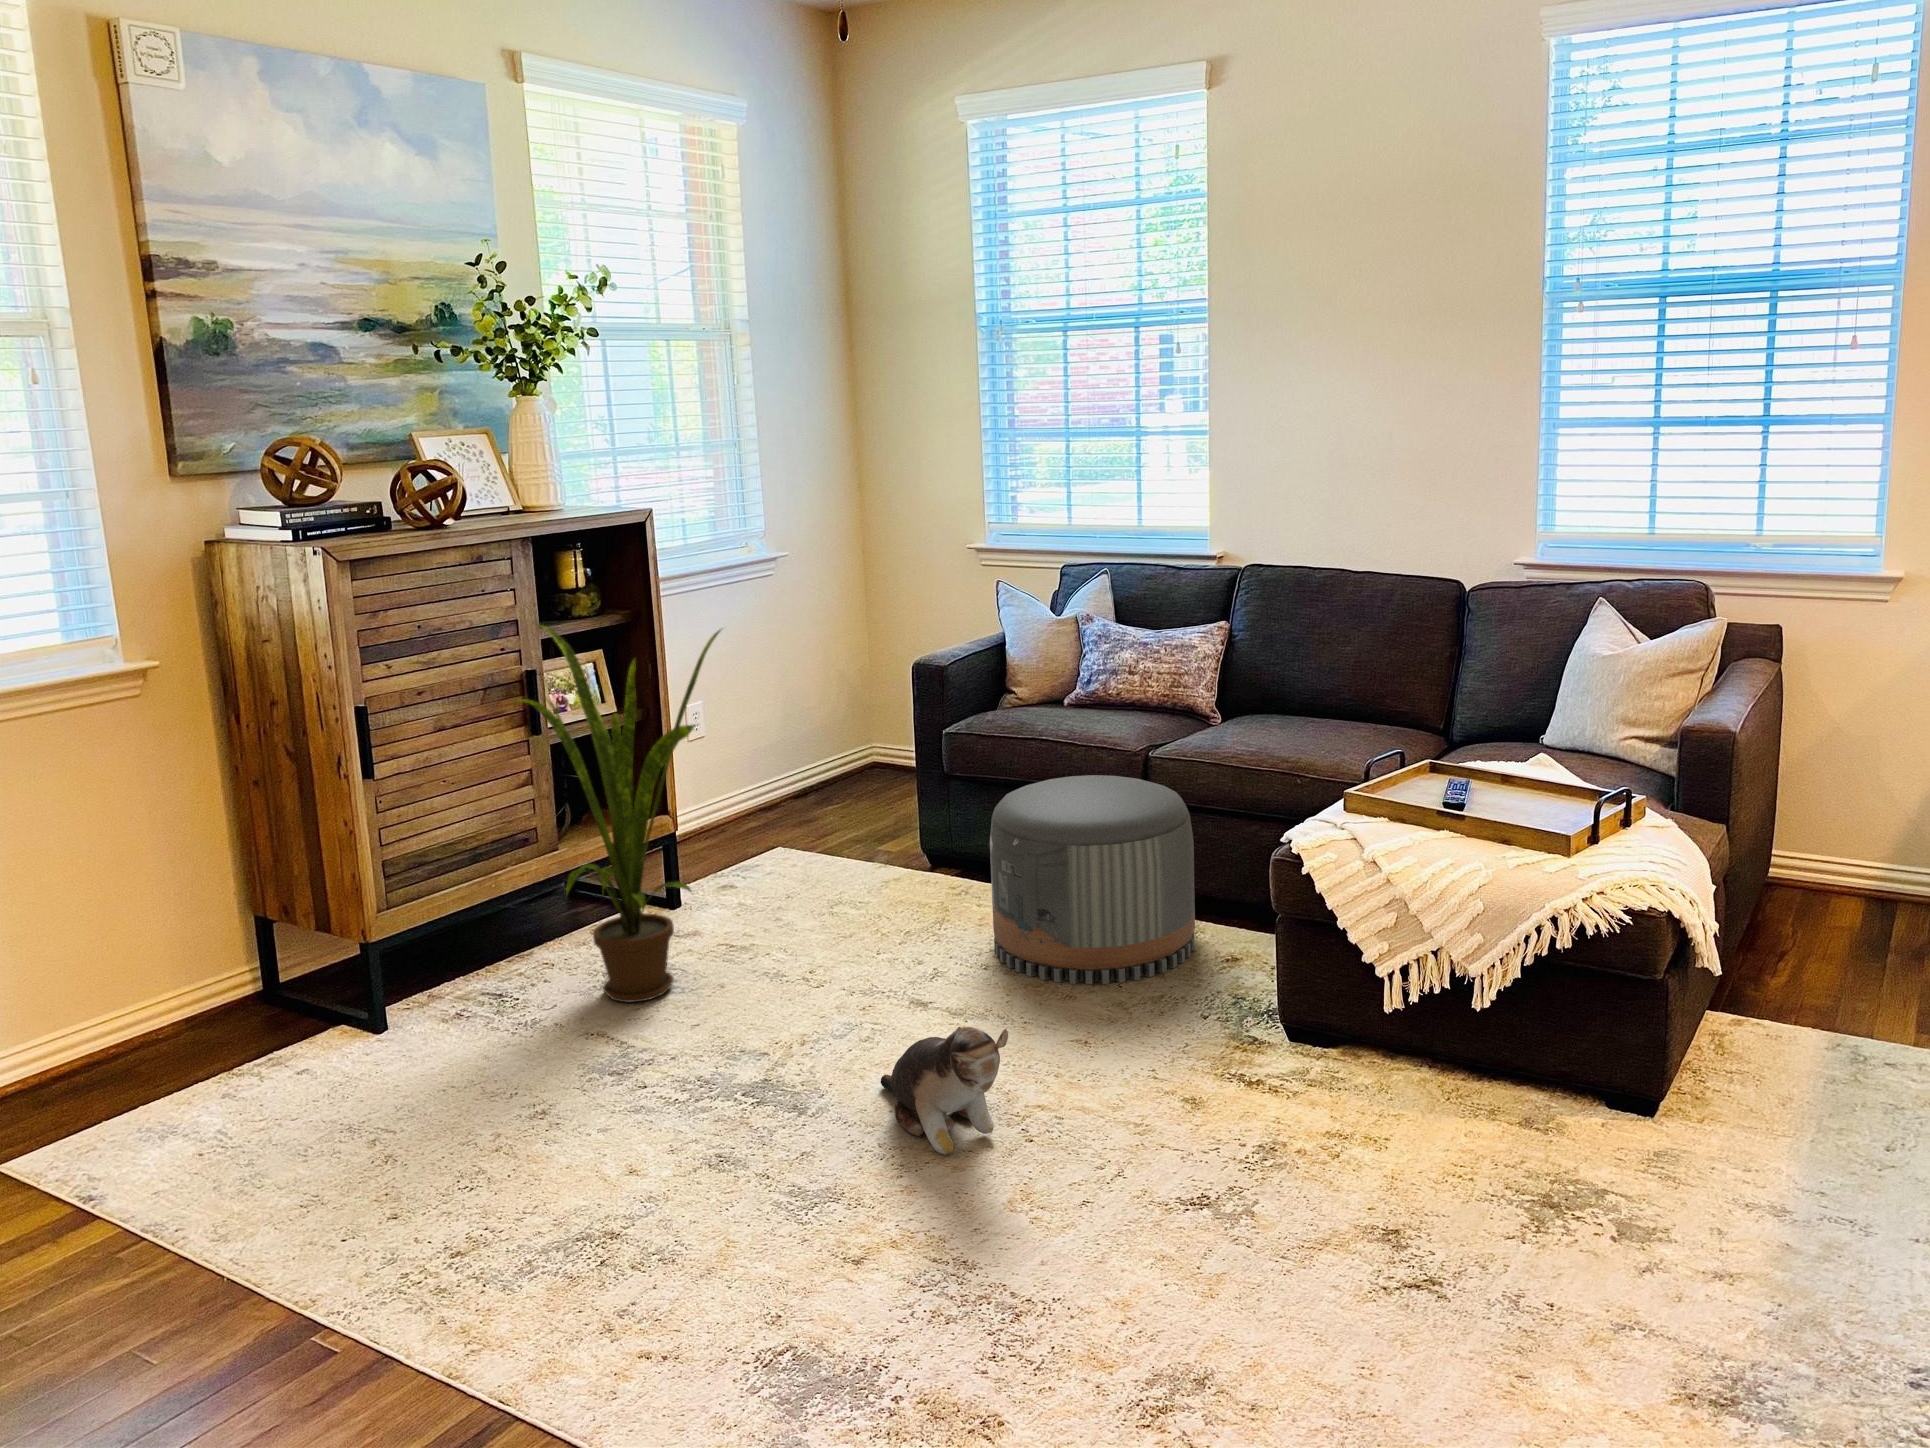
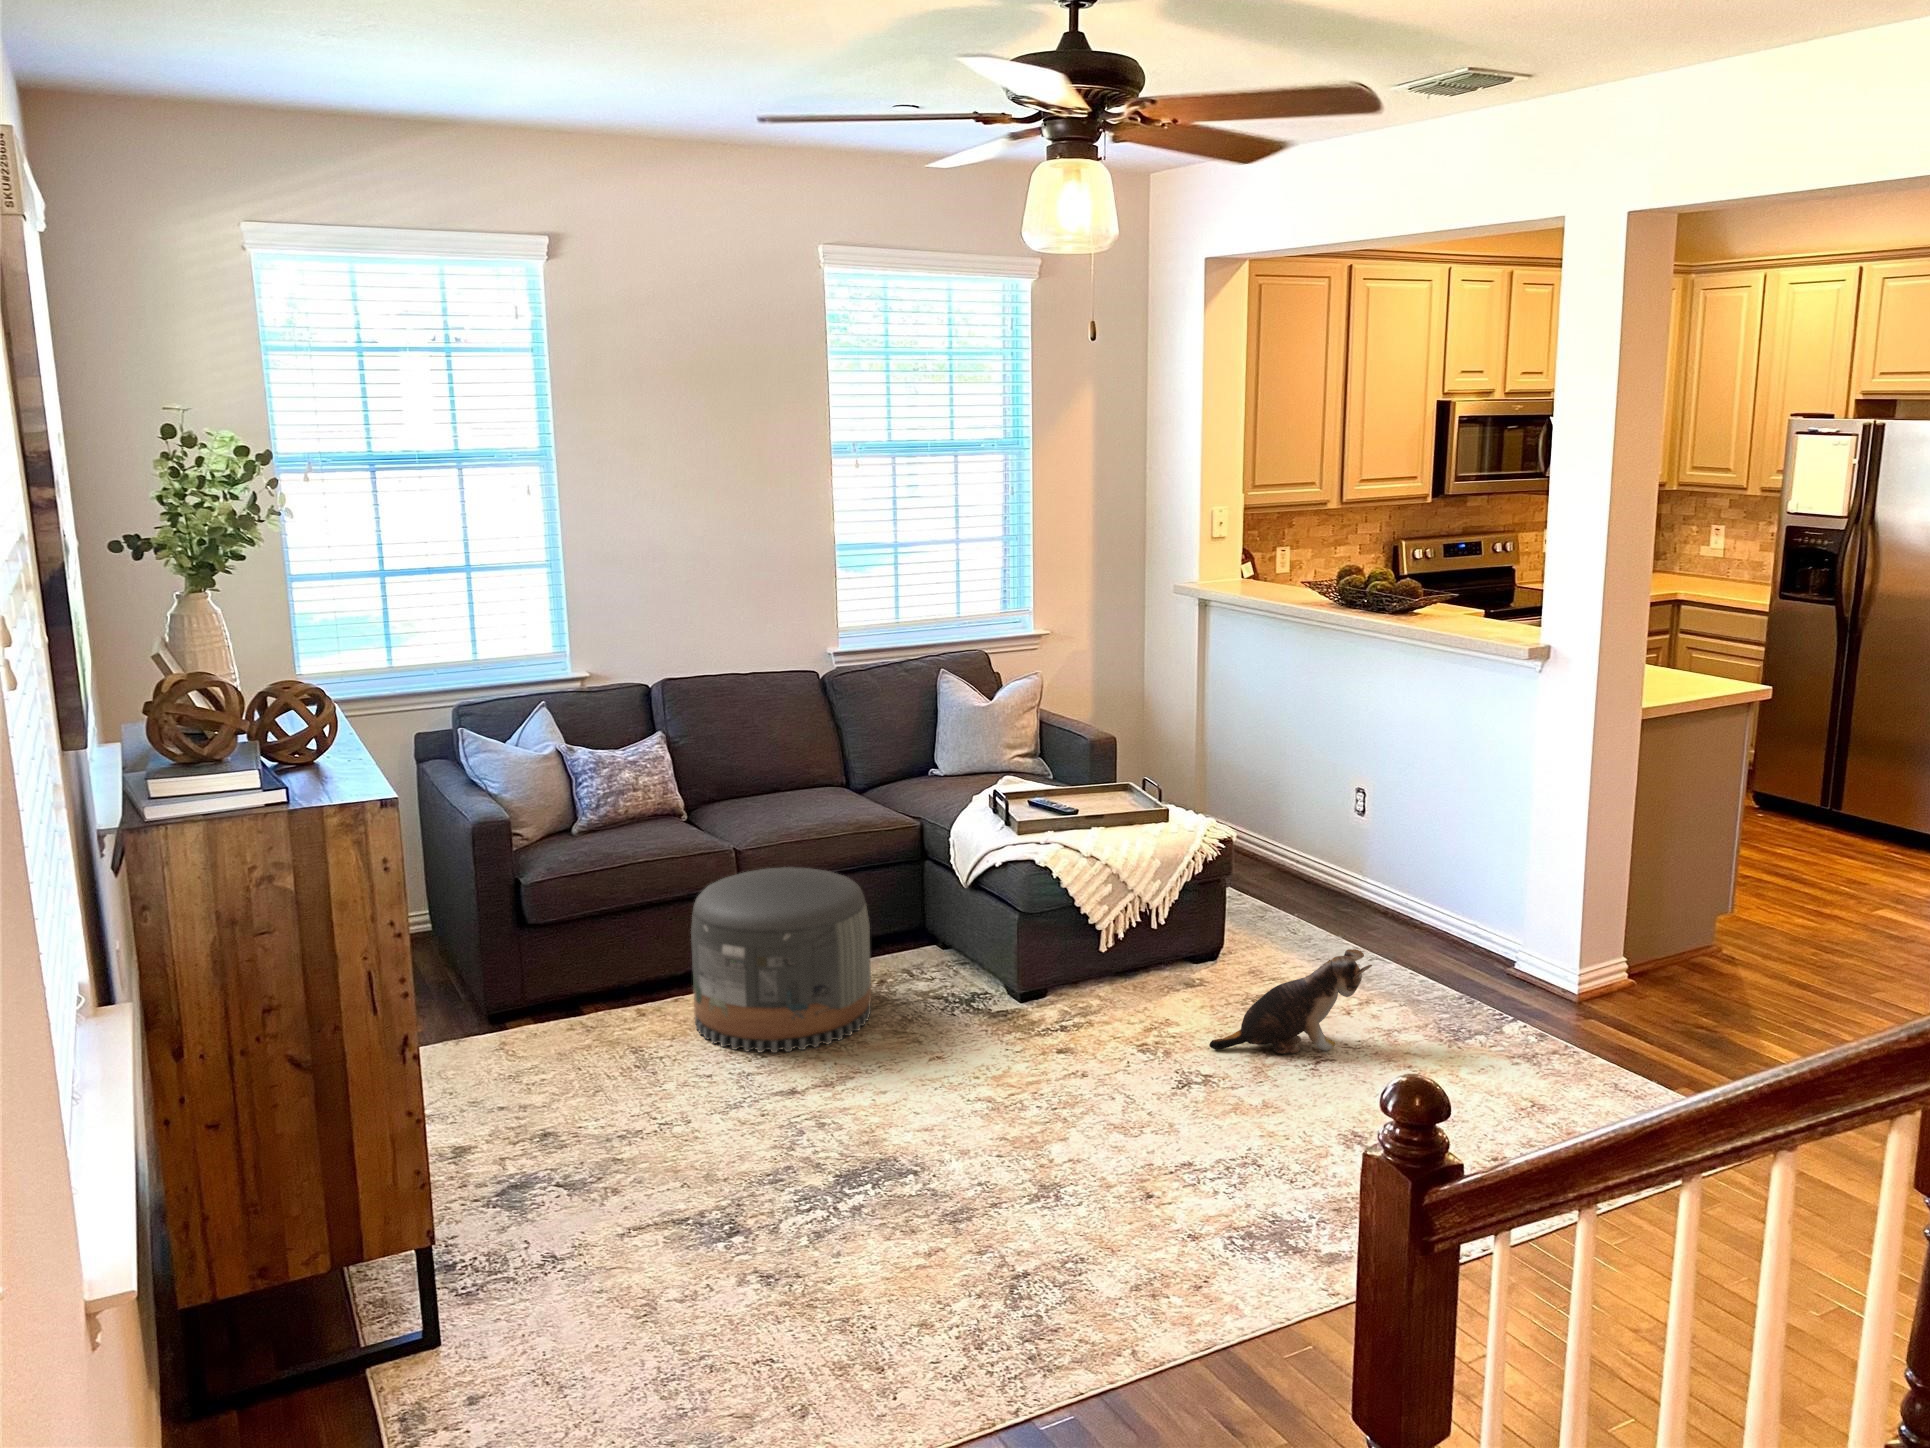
house plant: present [513,625,722,1002] -> none [374,795,615,1226]
plush toy: present [881,1027,1008,1154] -> present [1209,949,1372,1054]

